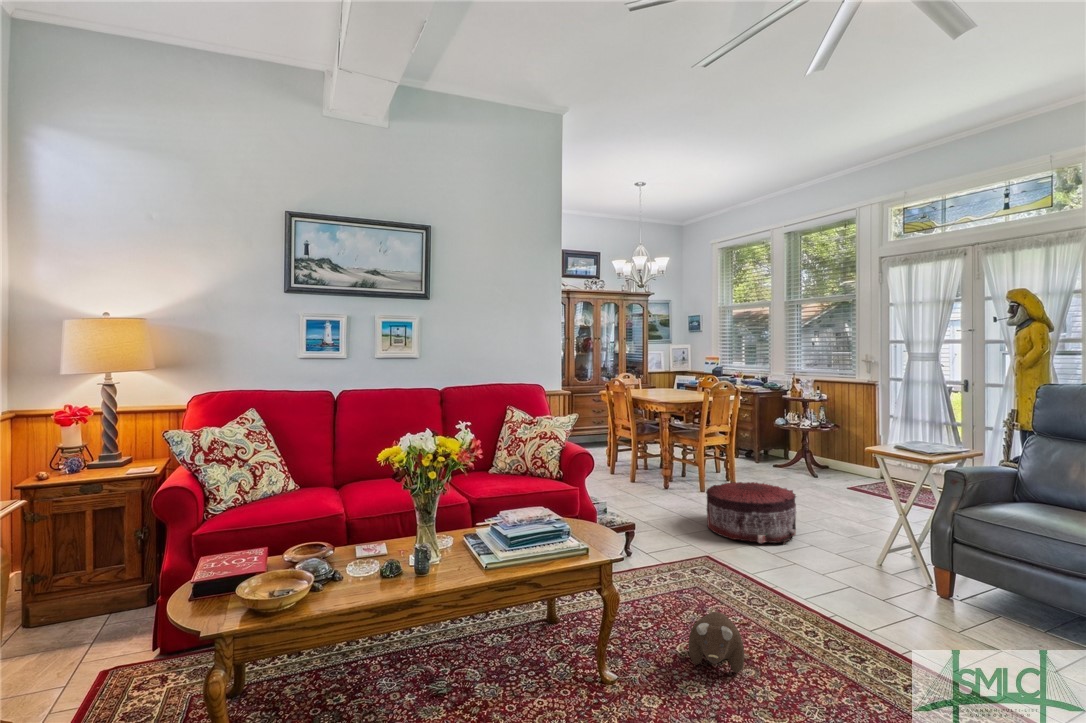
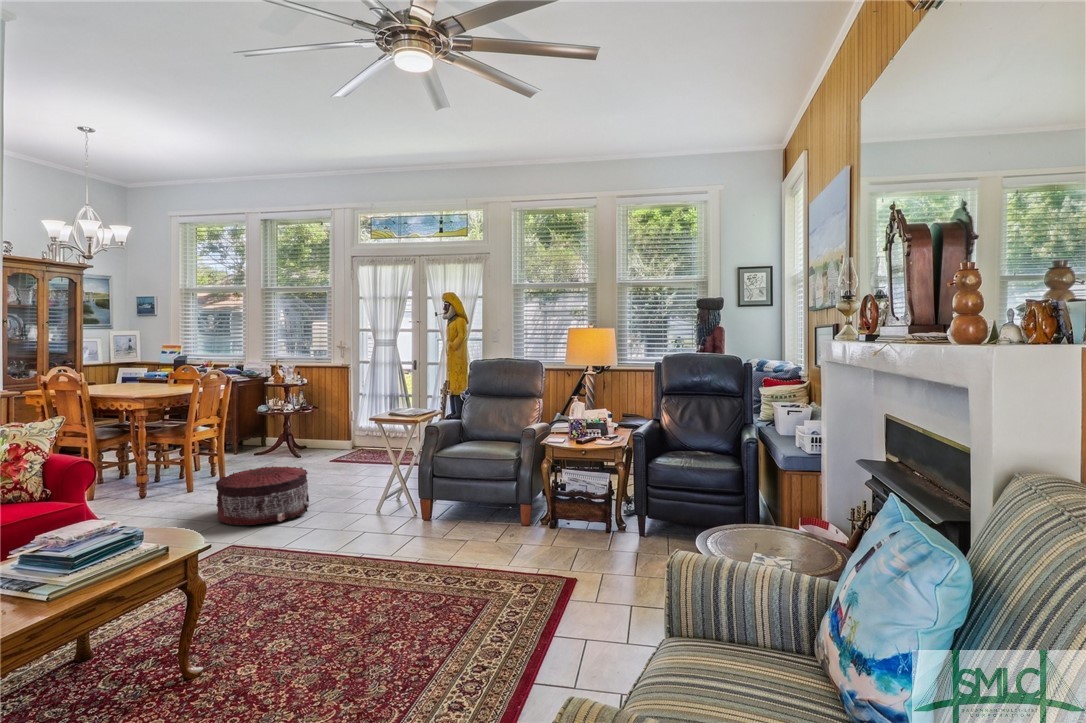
plush toy: present [689,612,744,673] -> none [266,575,317,628]

